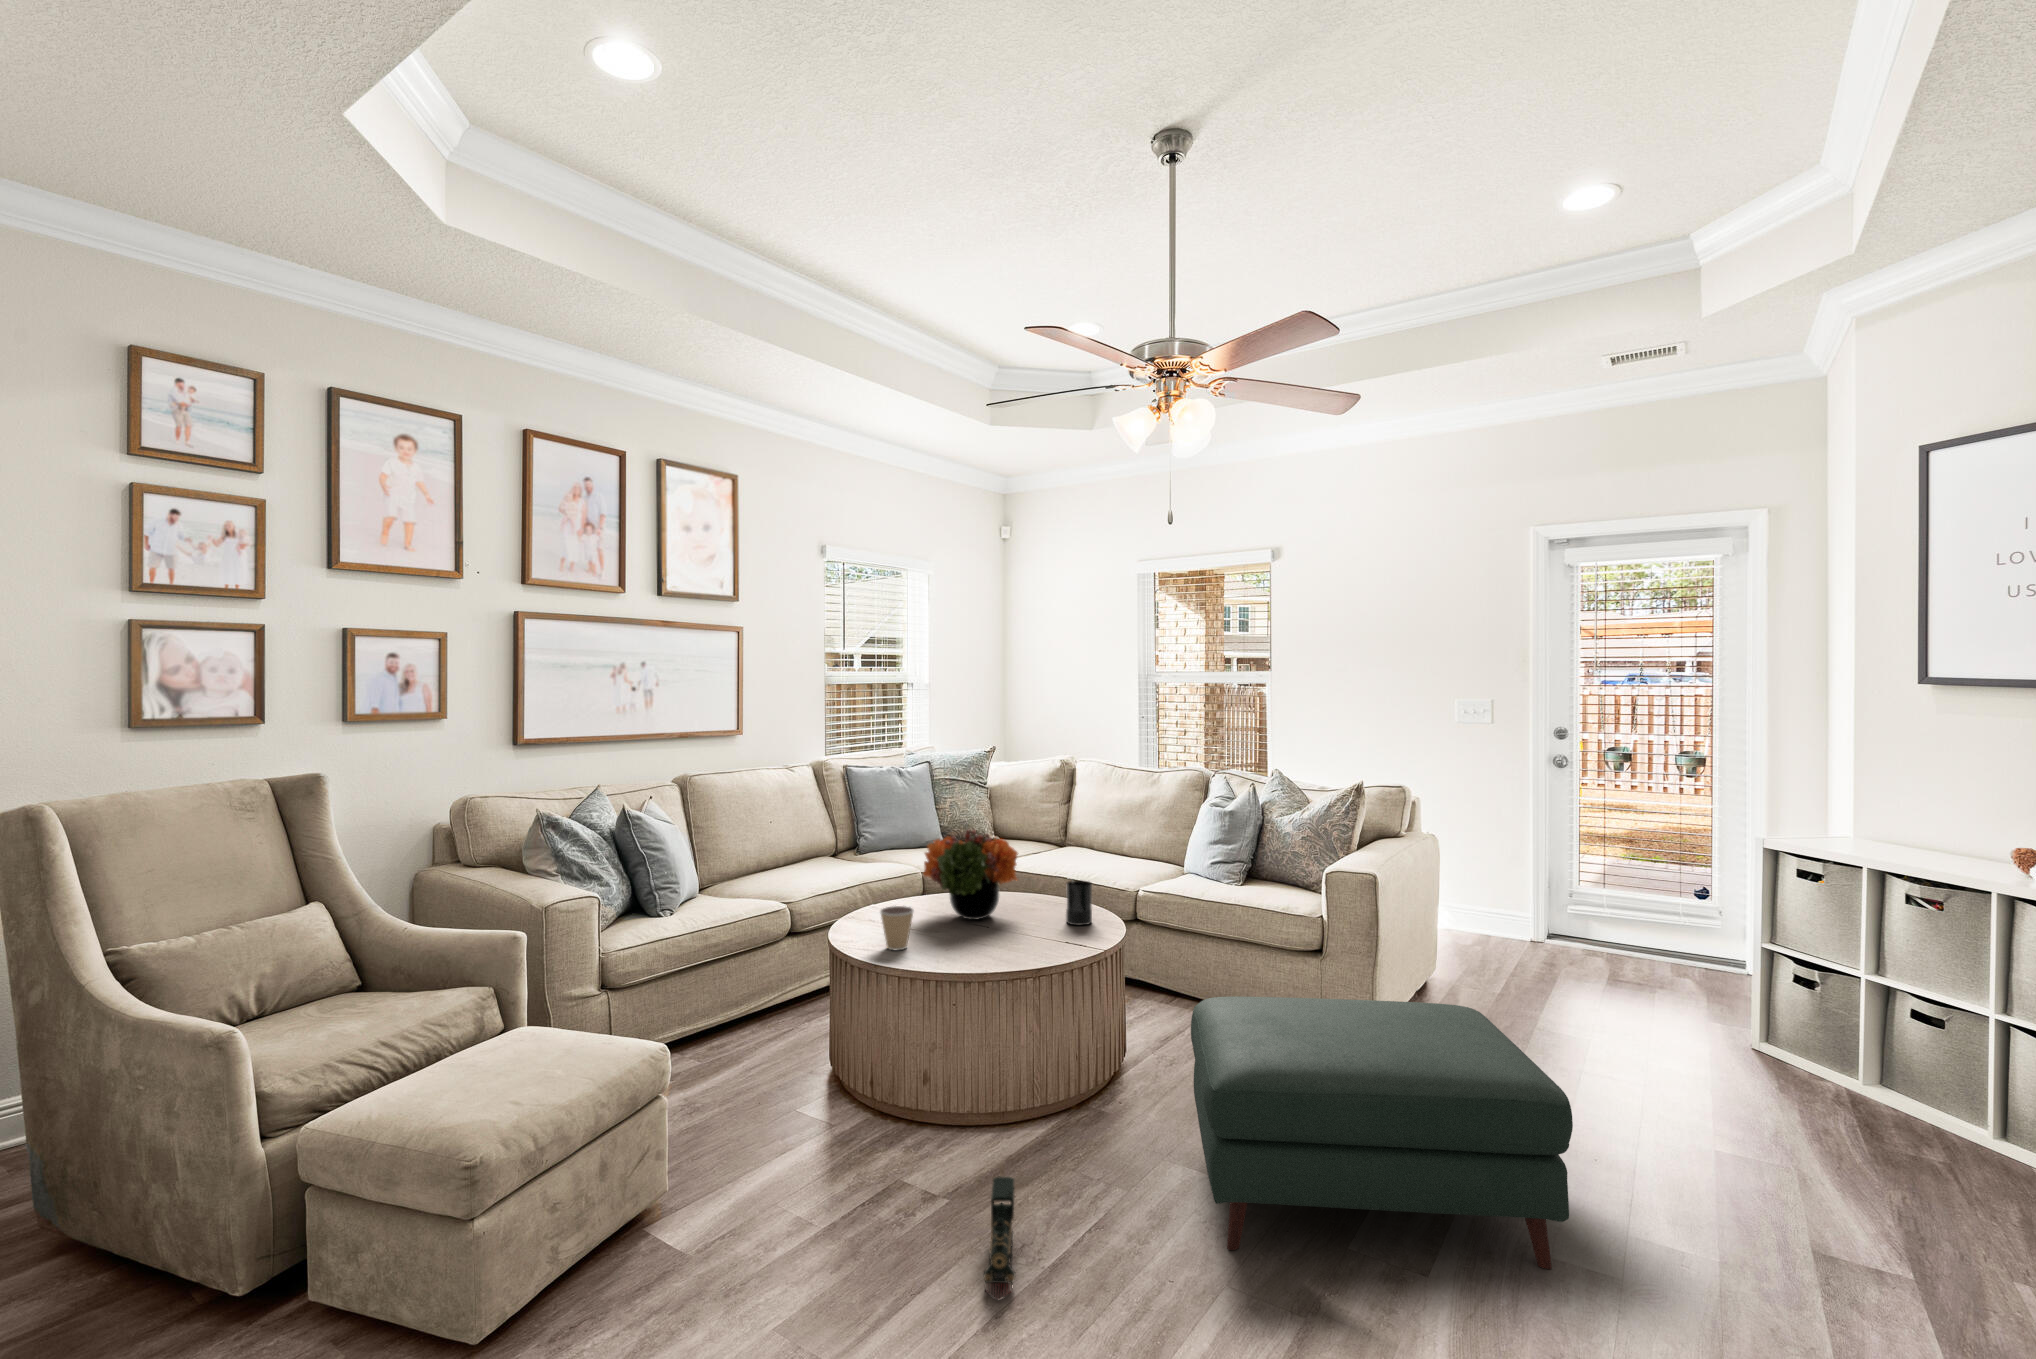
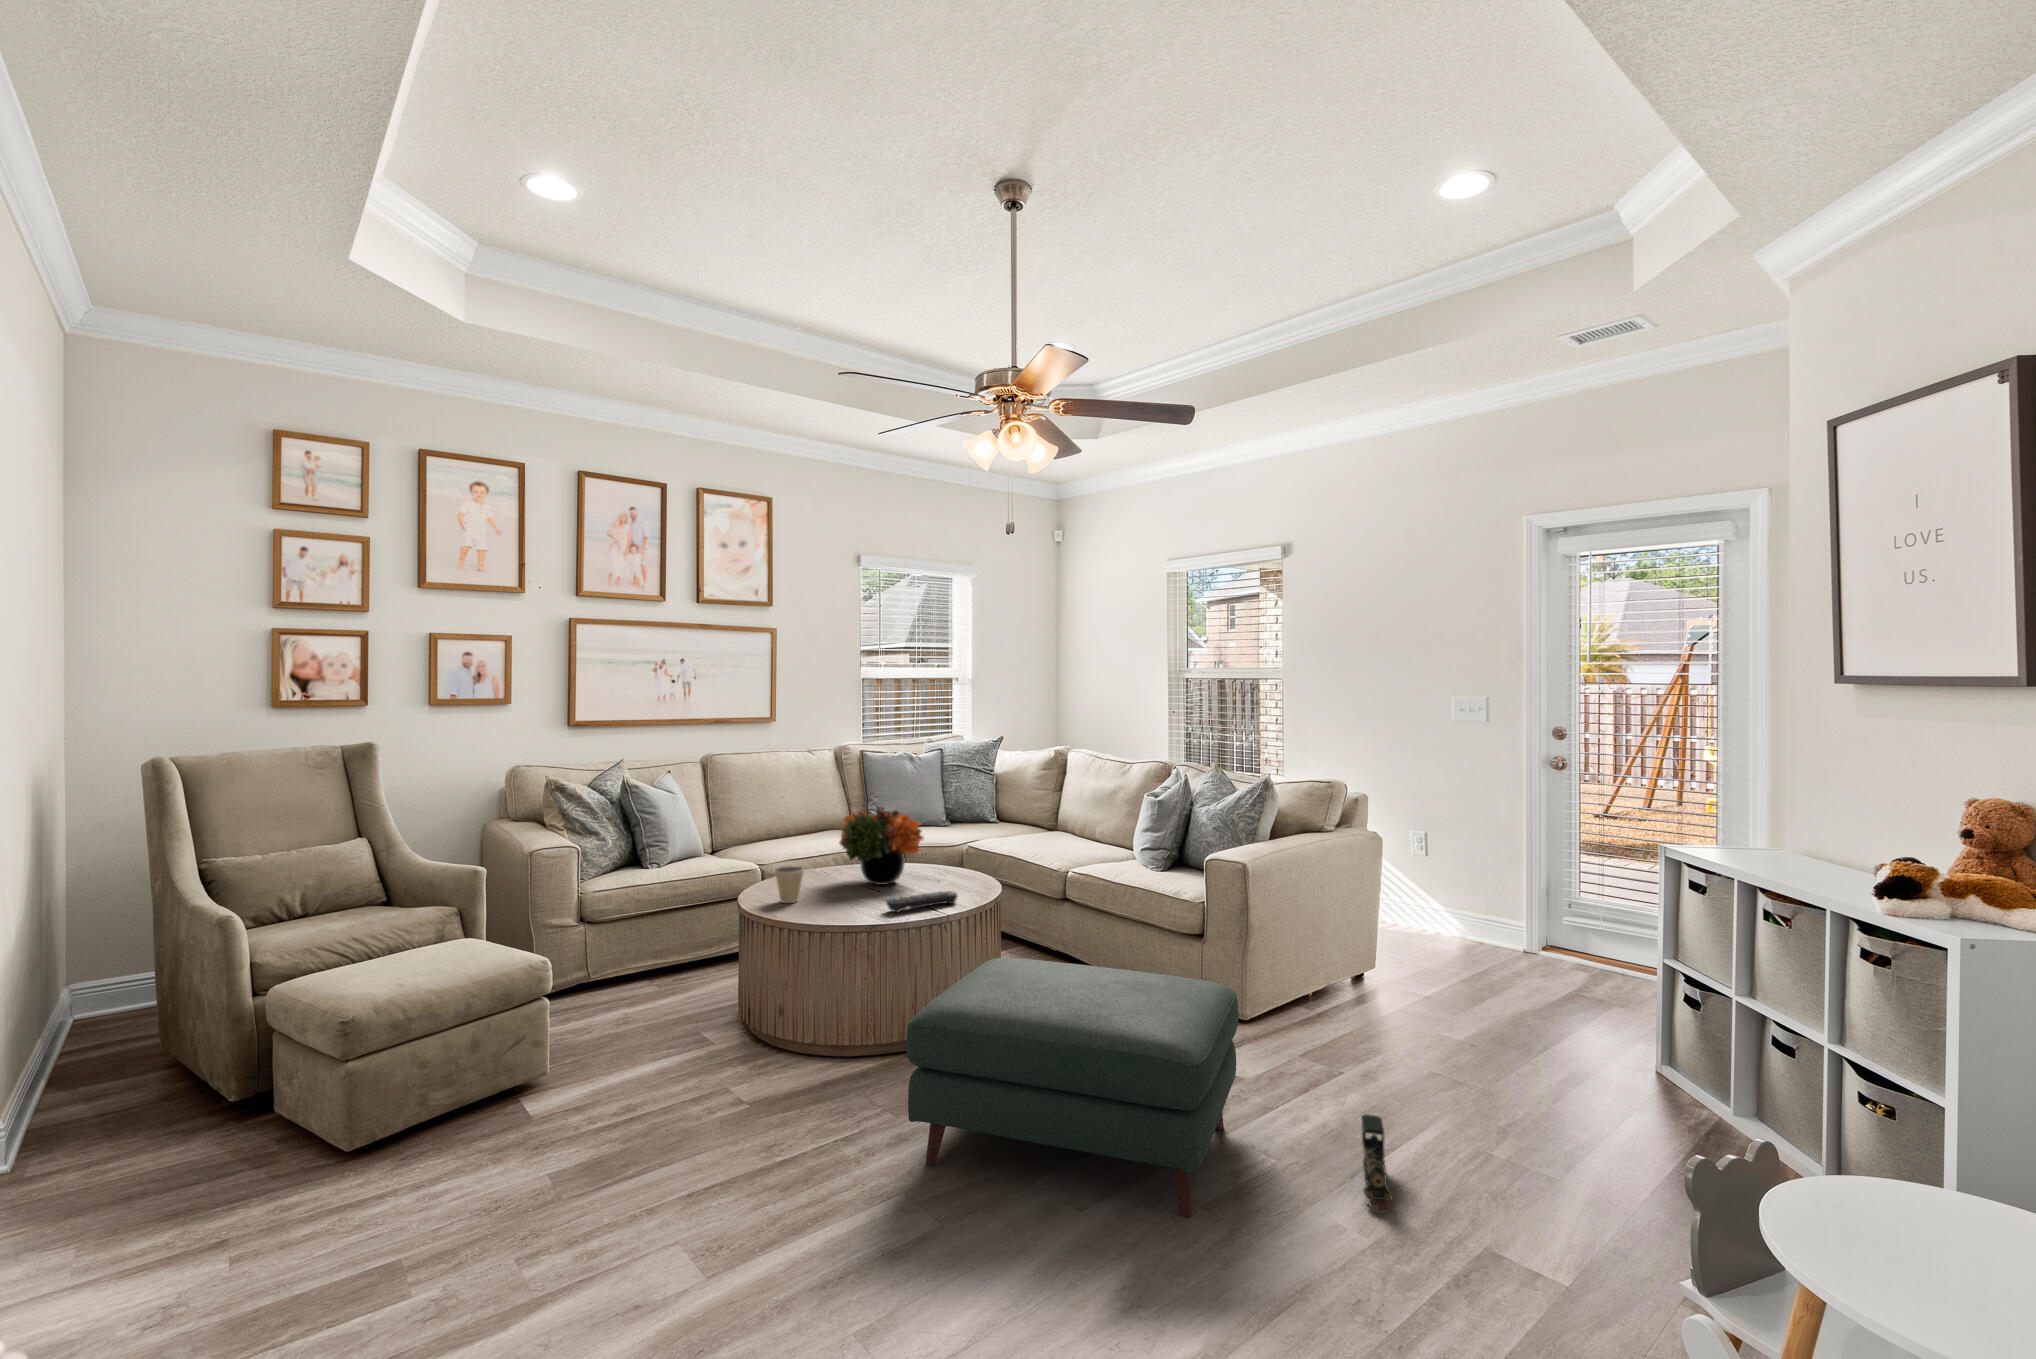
candle: present [1066,880,1092,925] -> none [952,852,975,895]
remote control: none [1025,923,1091,953] -> present [886,891,958,912]
toy train: present [984,1177,1015,1300] -> present [1361,1114,1392,1213]

